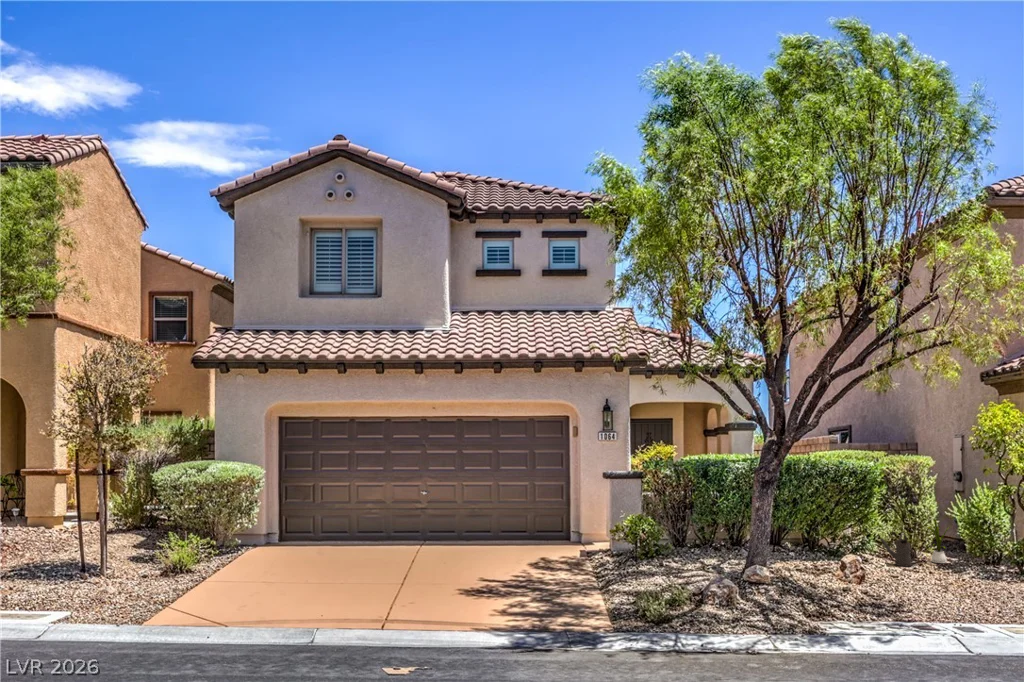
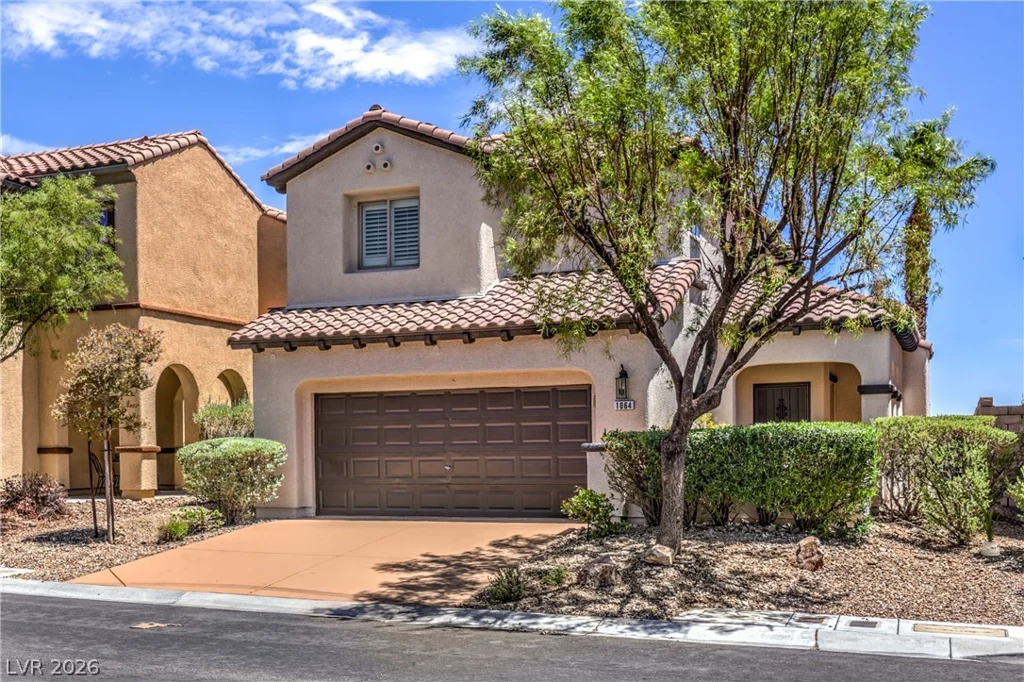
watering can: present [881,534,915,566] -> none [912,518,946,558]

